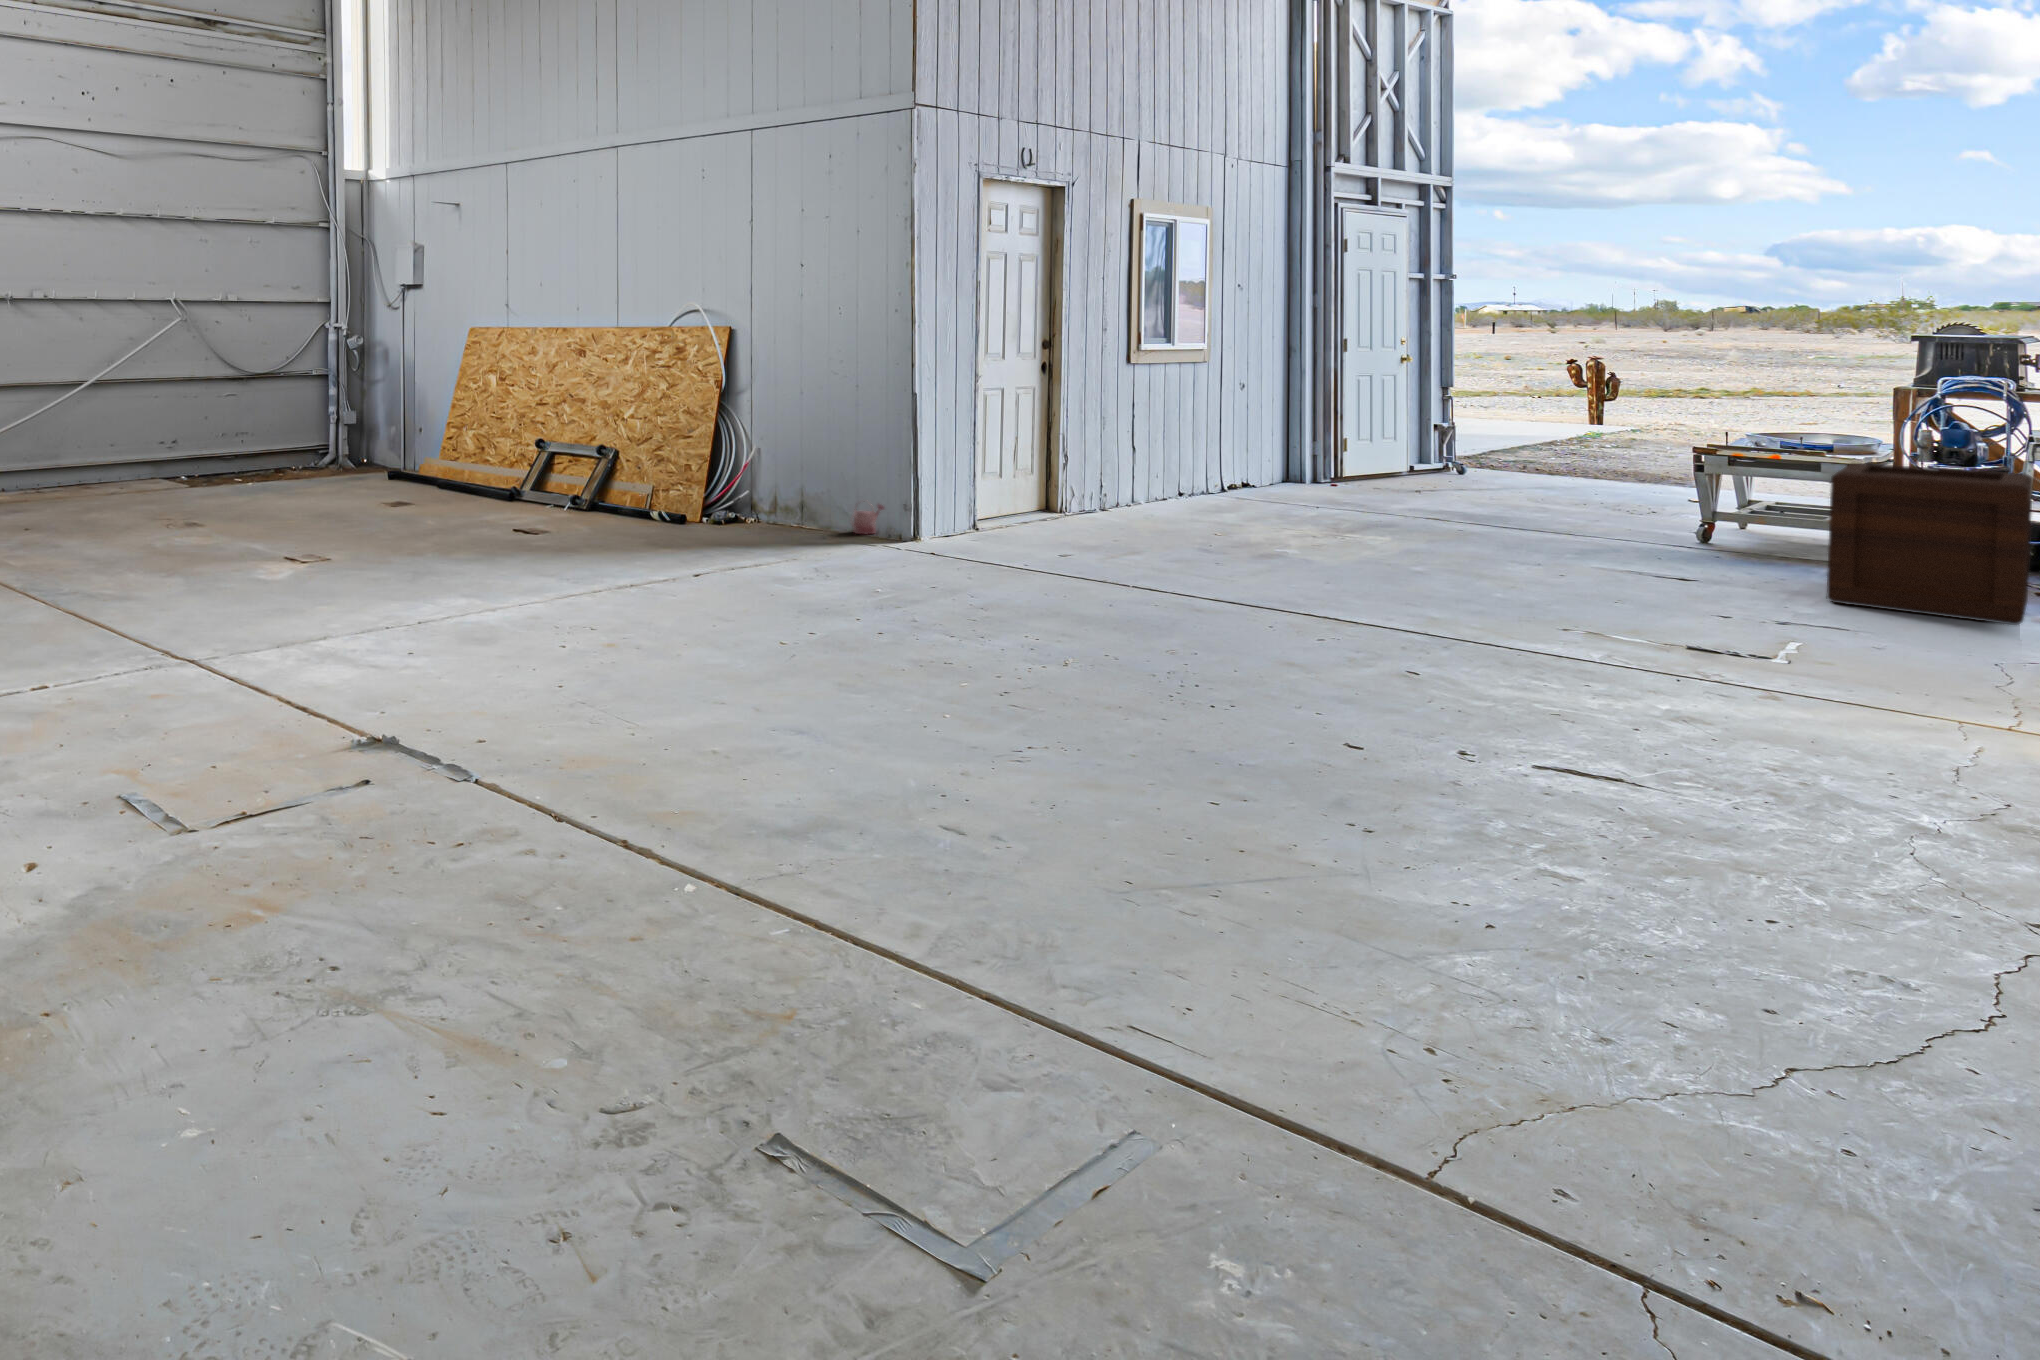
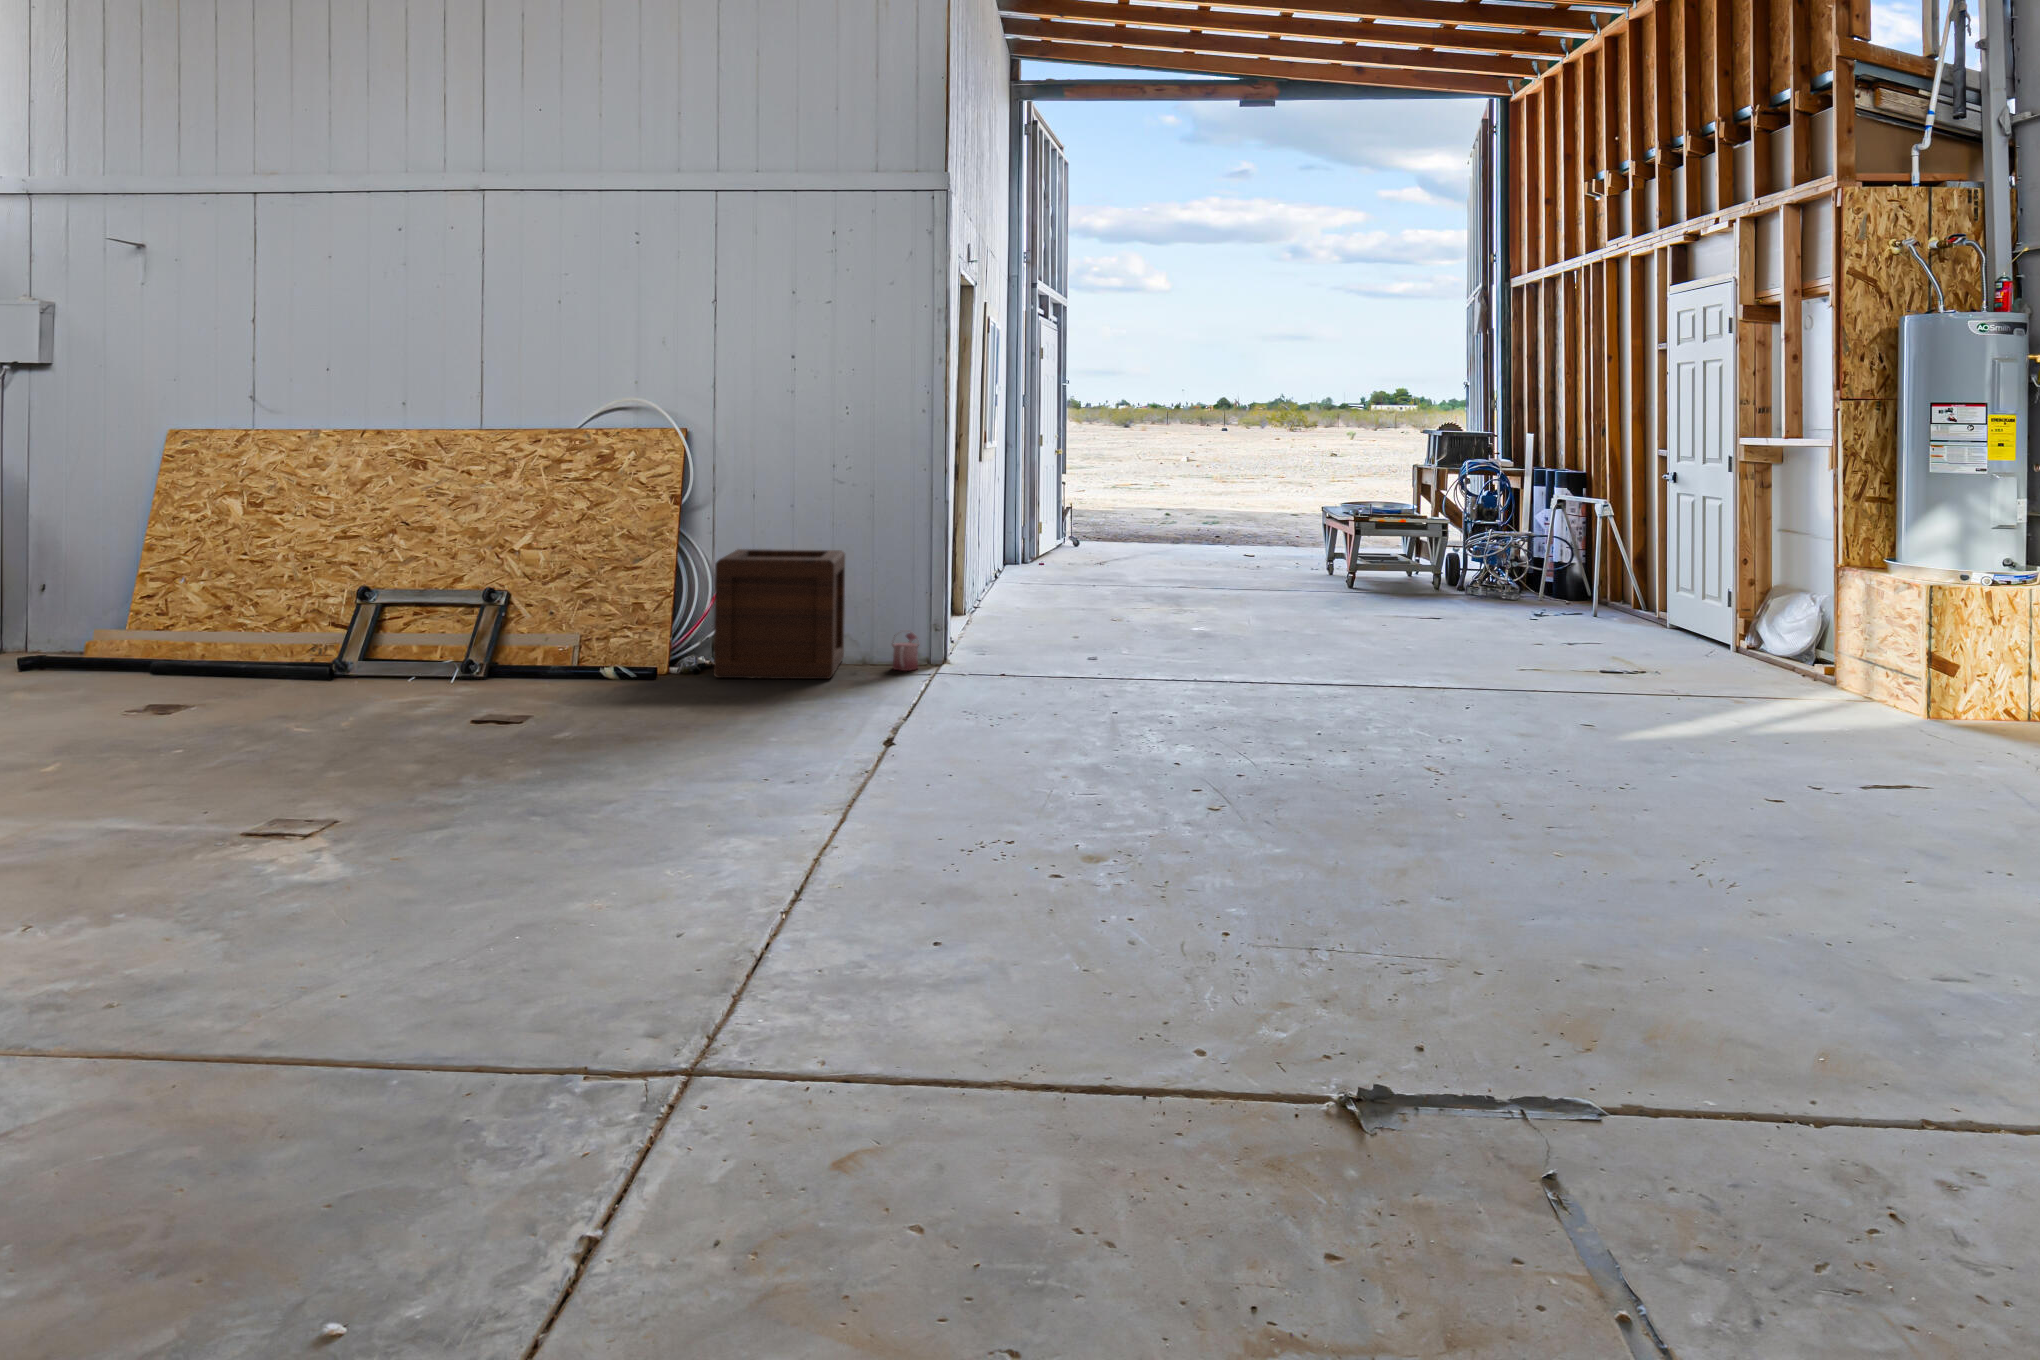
wooden crate: present [1827,463,2033,625] -> present [714,549,845,679]

